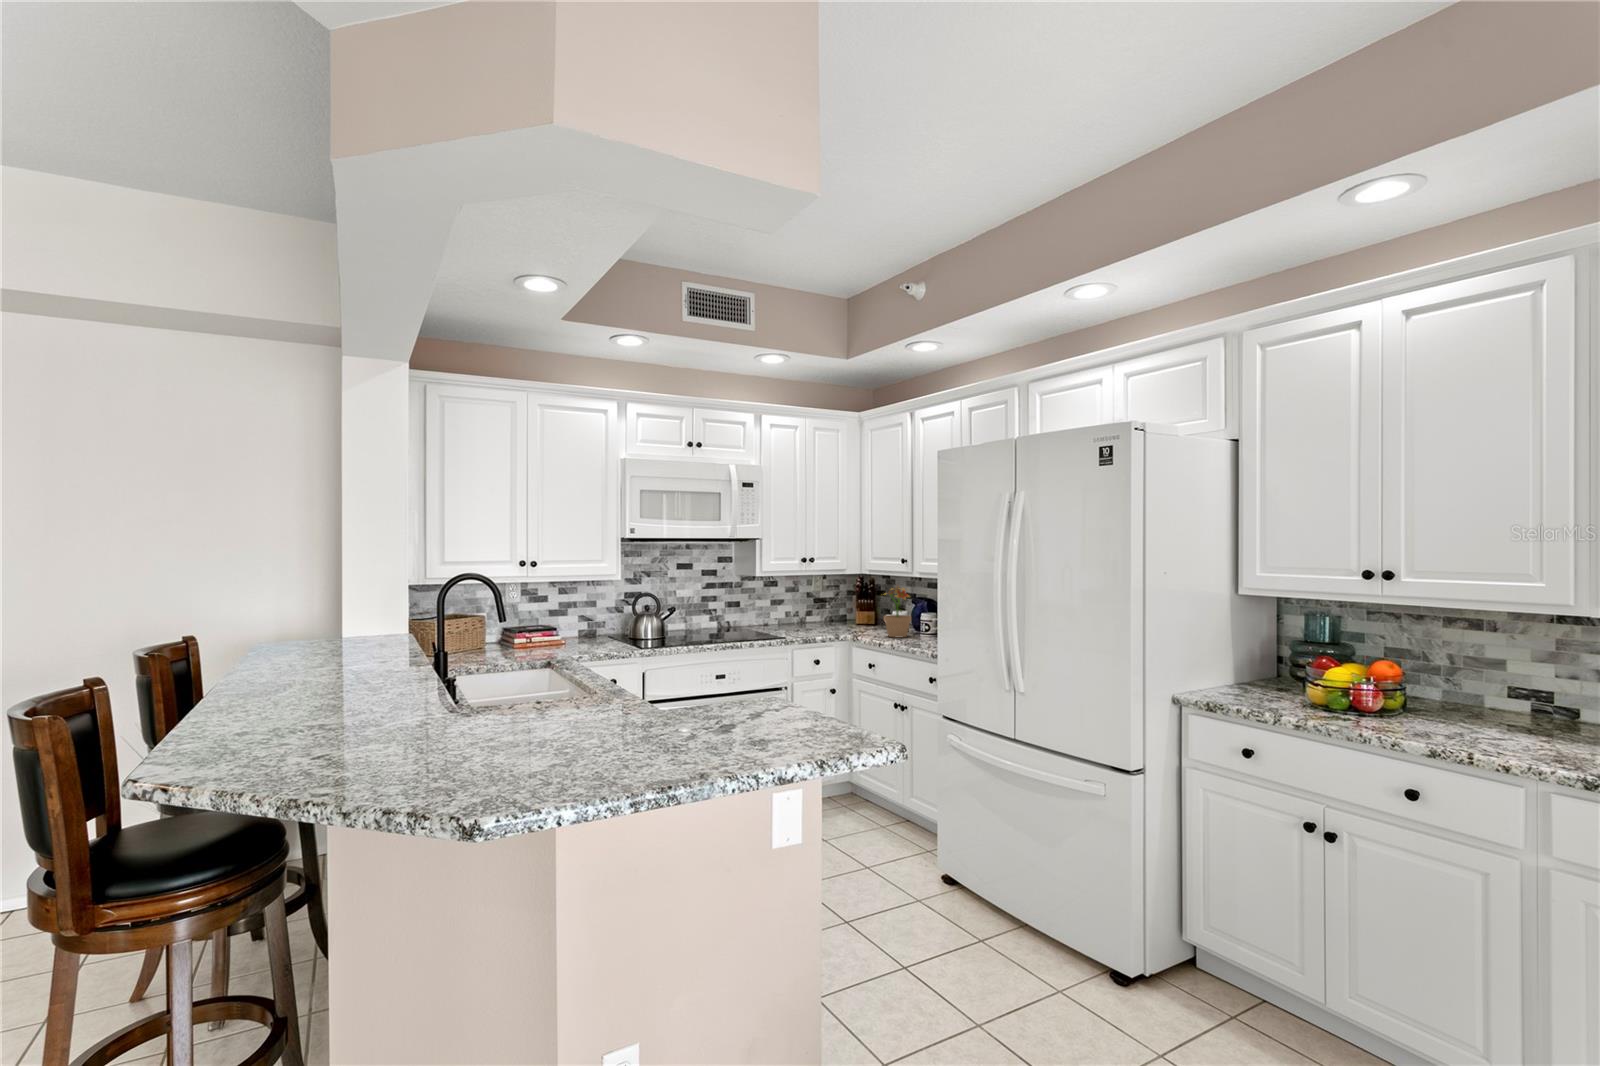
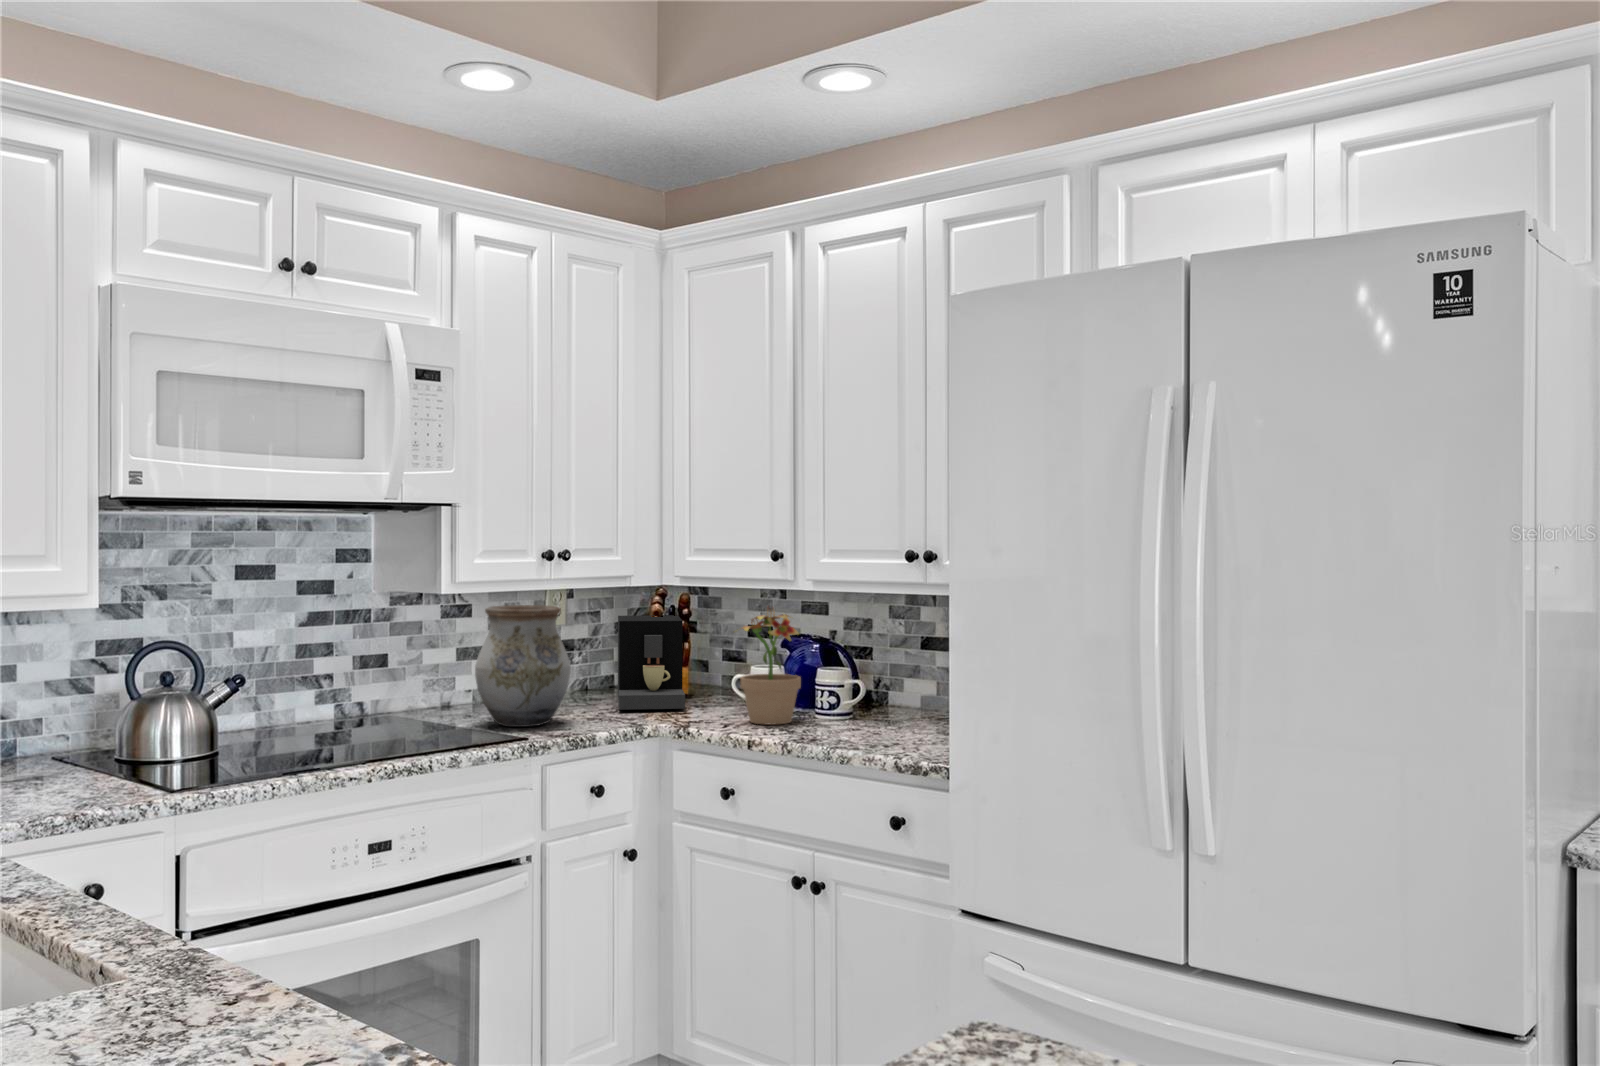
vase: none [771,582,811,634] -> present [475,605,570,727]
coffee maker: none [836,587,871,629] -> present [618,615,685,710]

